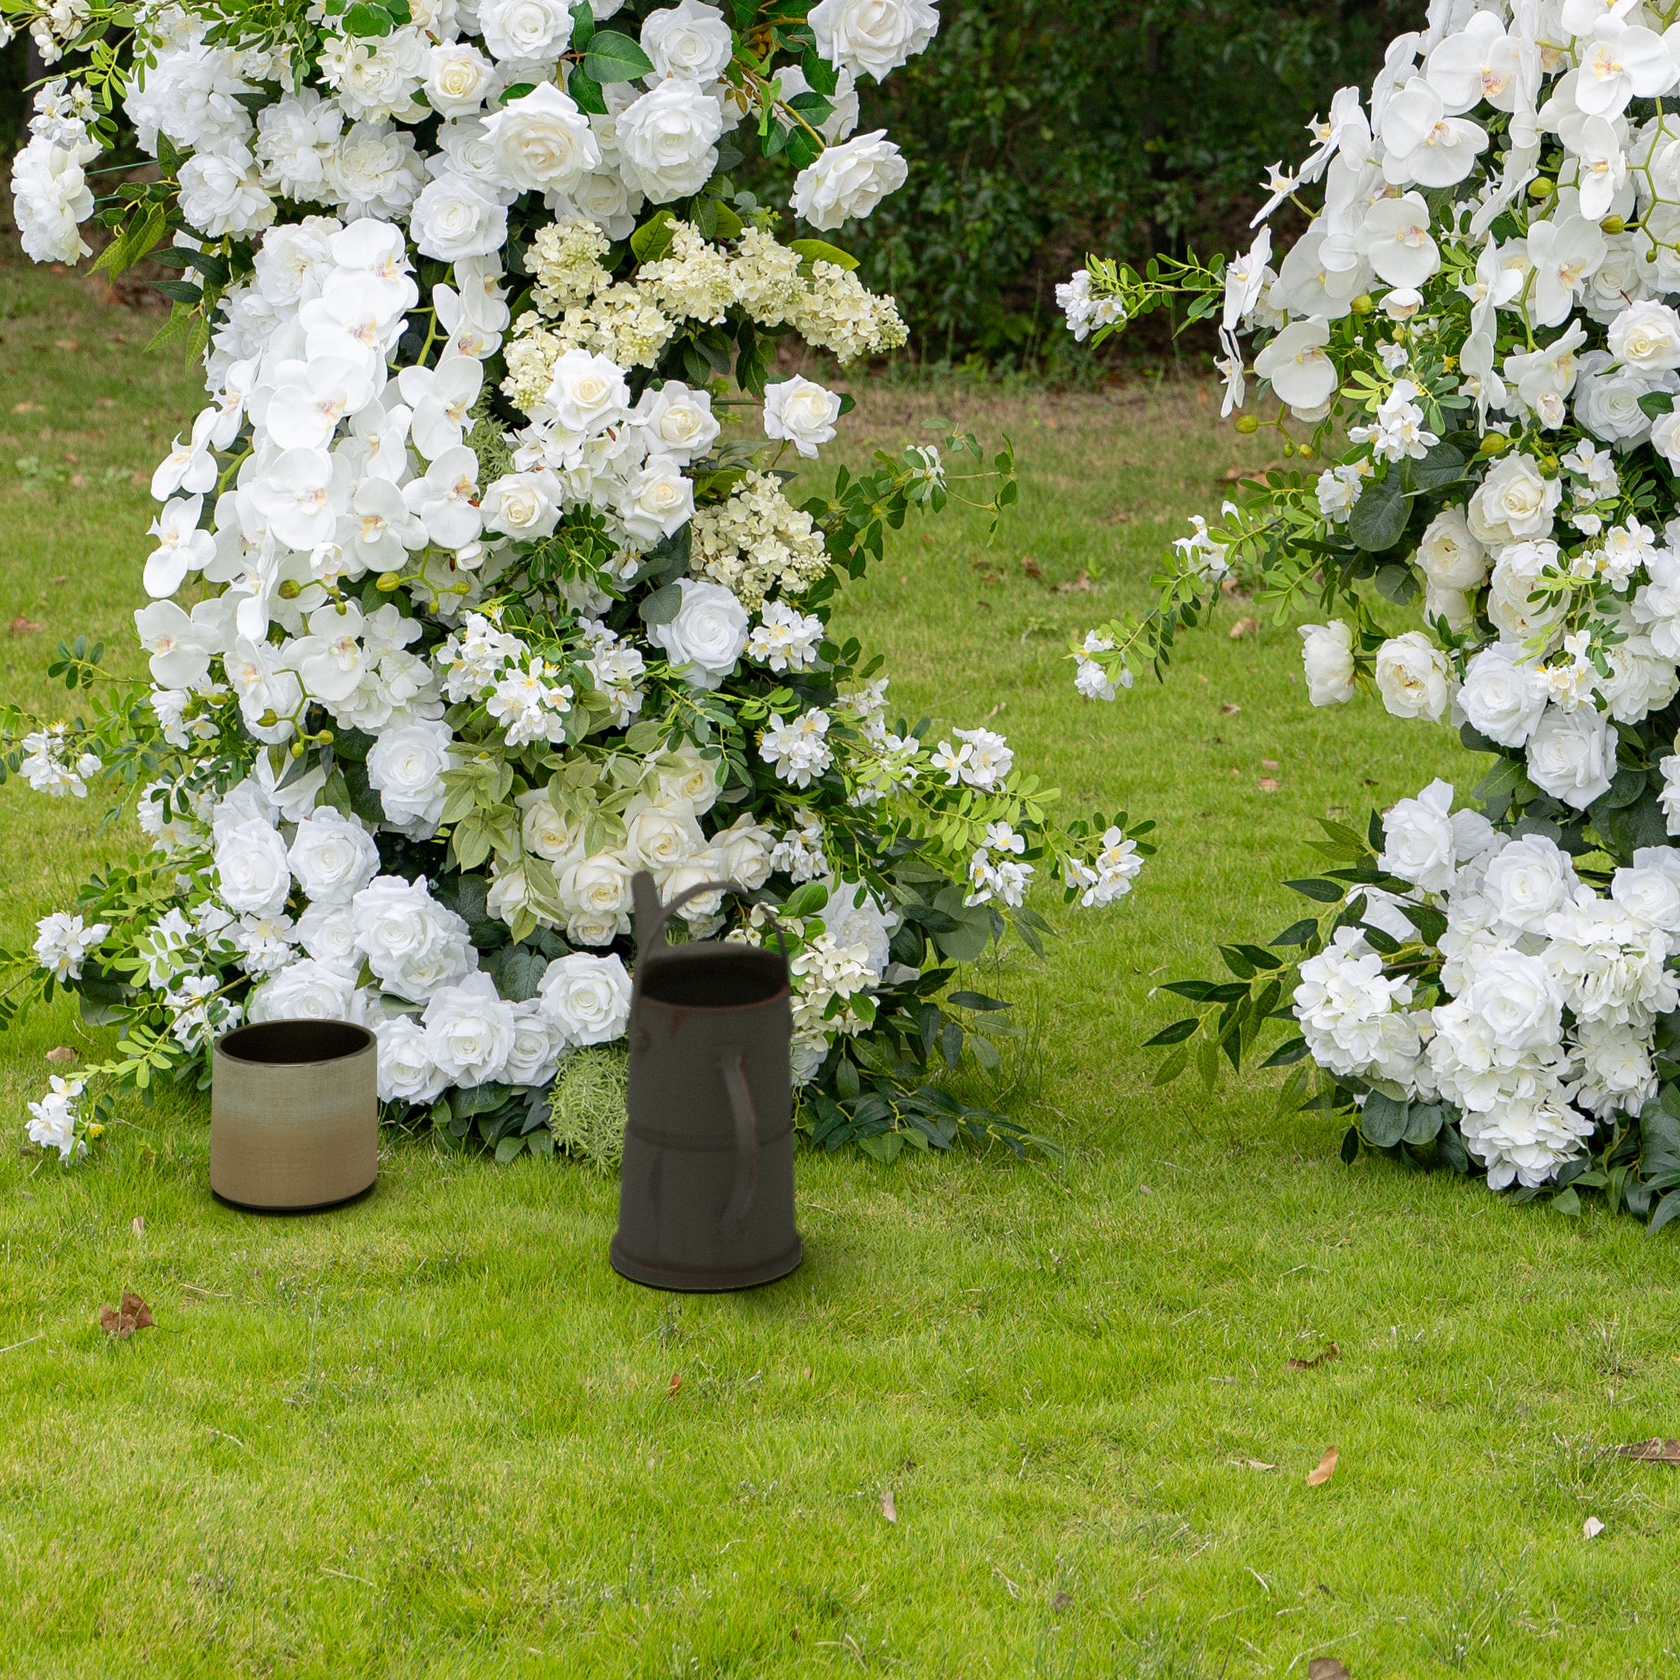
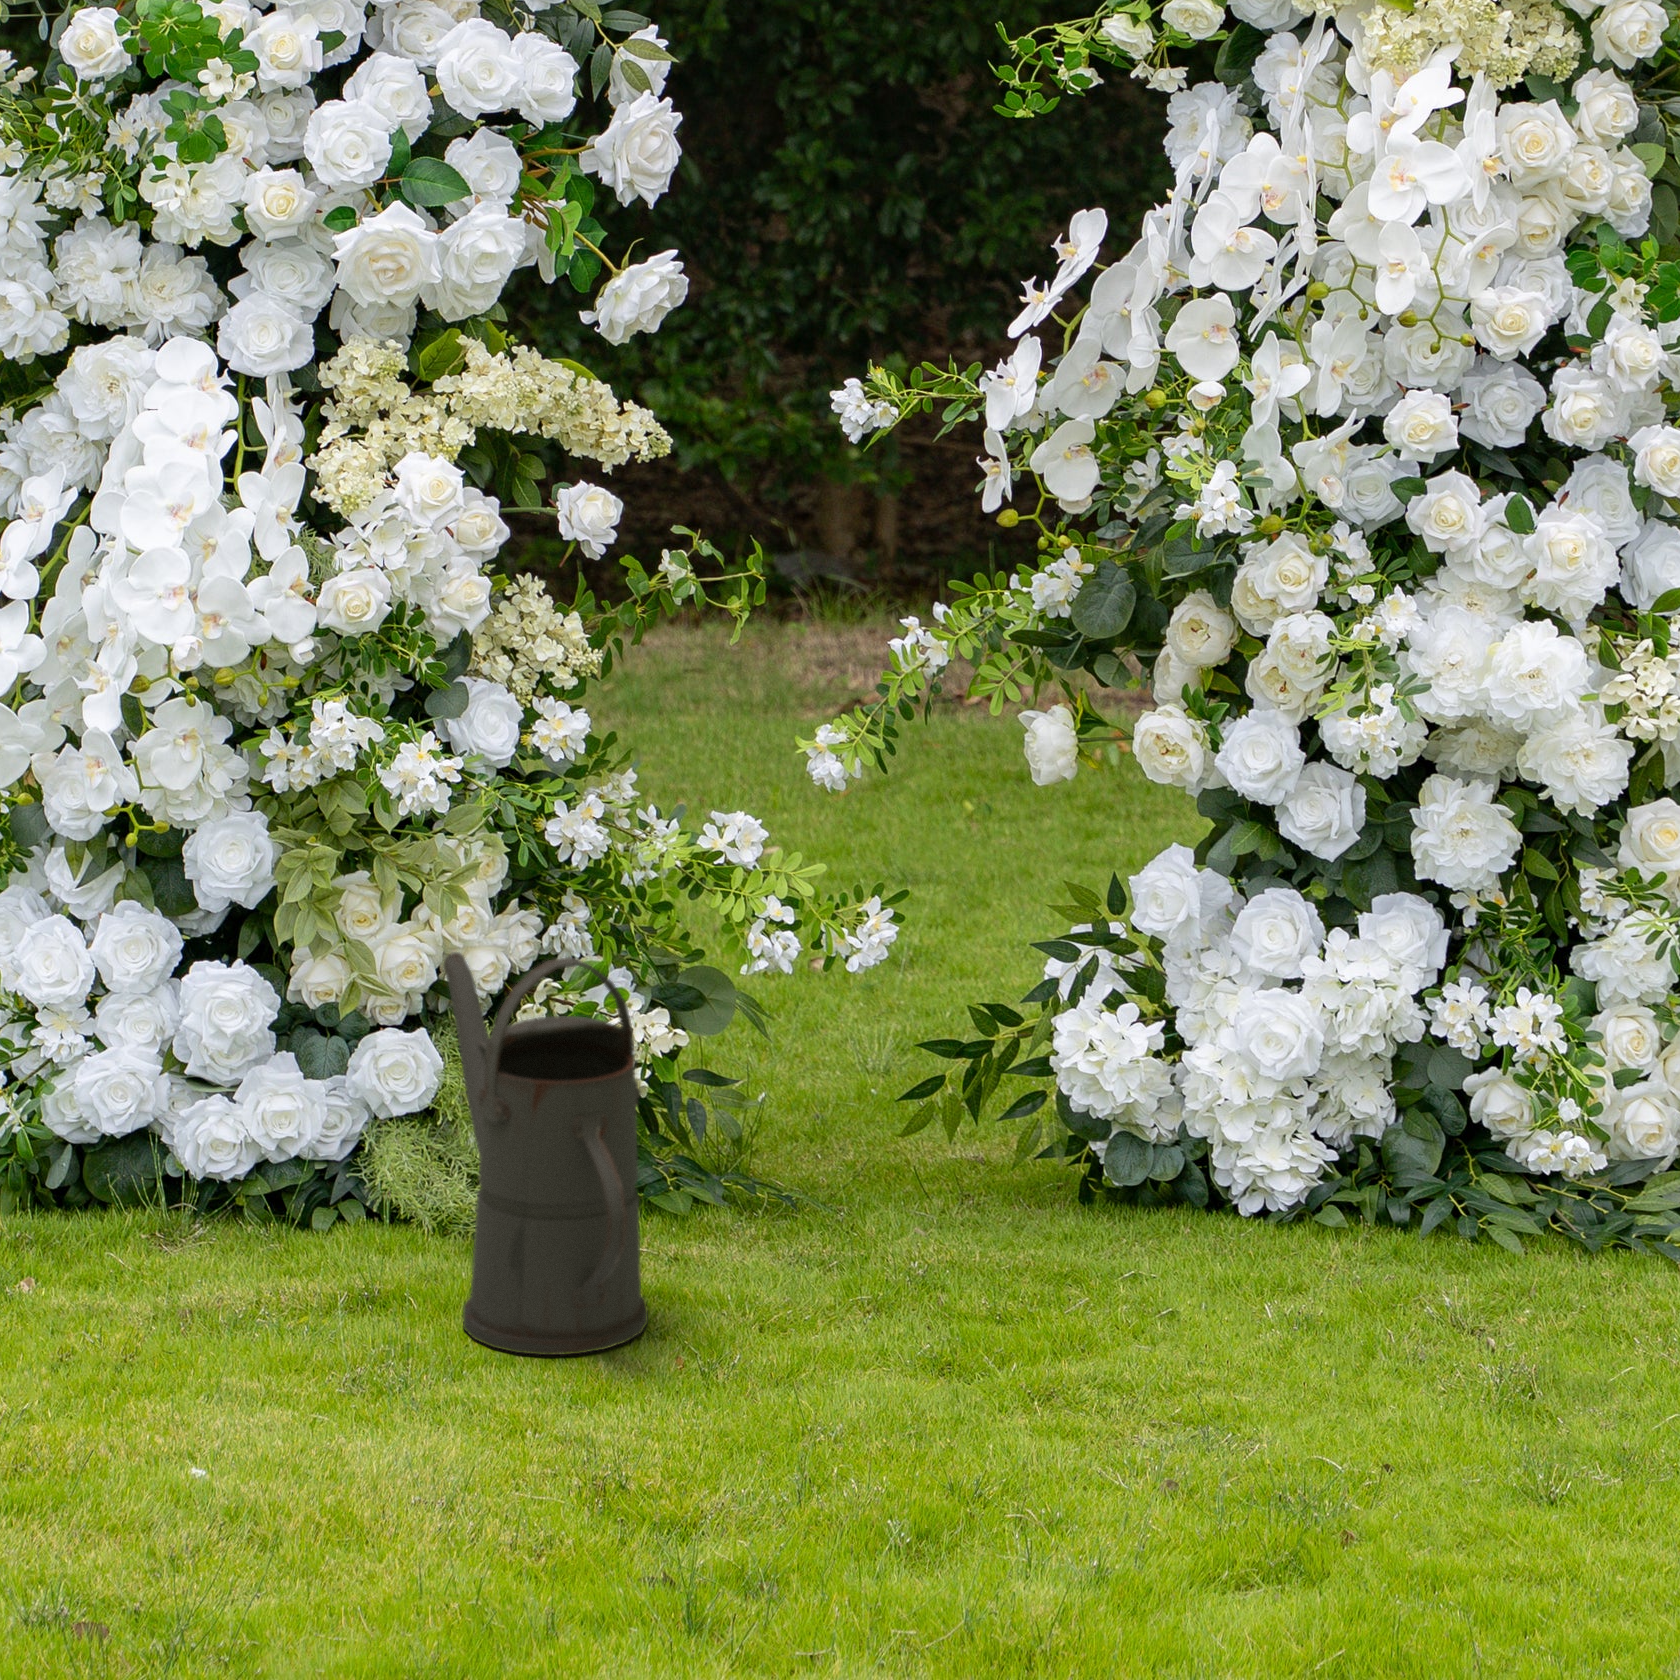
planter: present [210,1018,377,1210] -> none [48,1109,212,1299]

